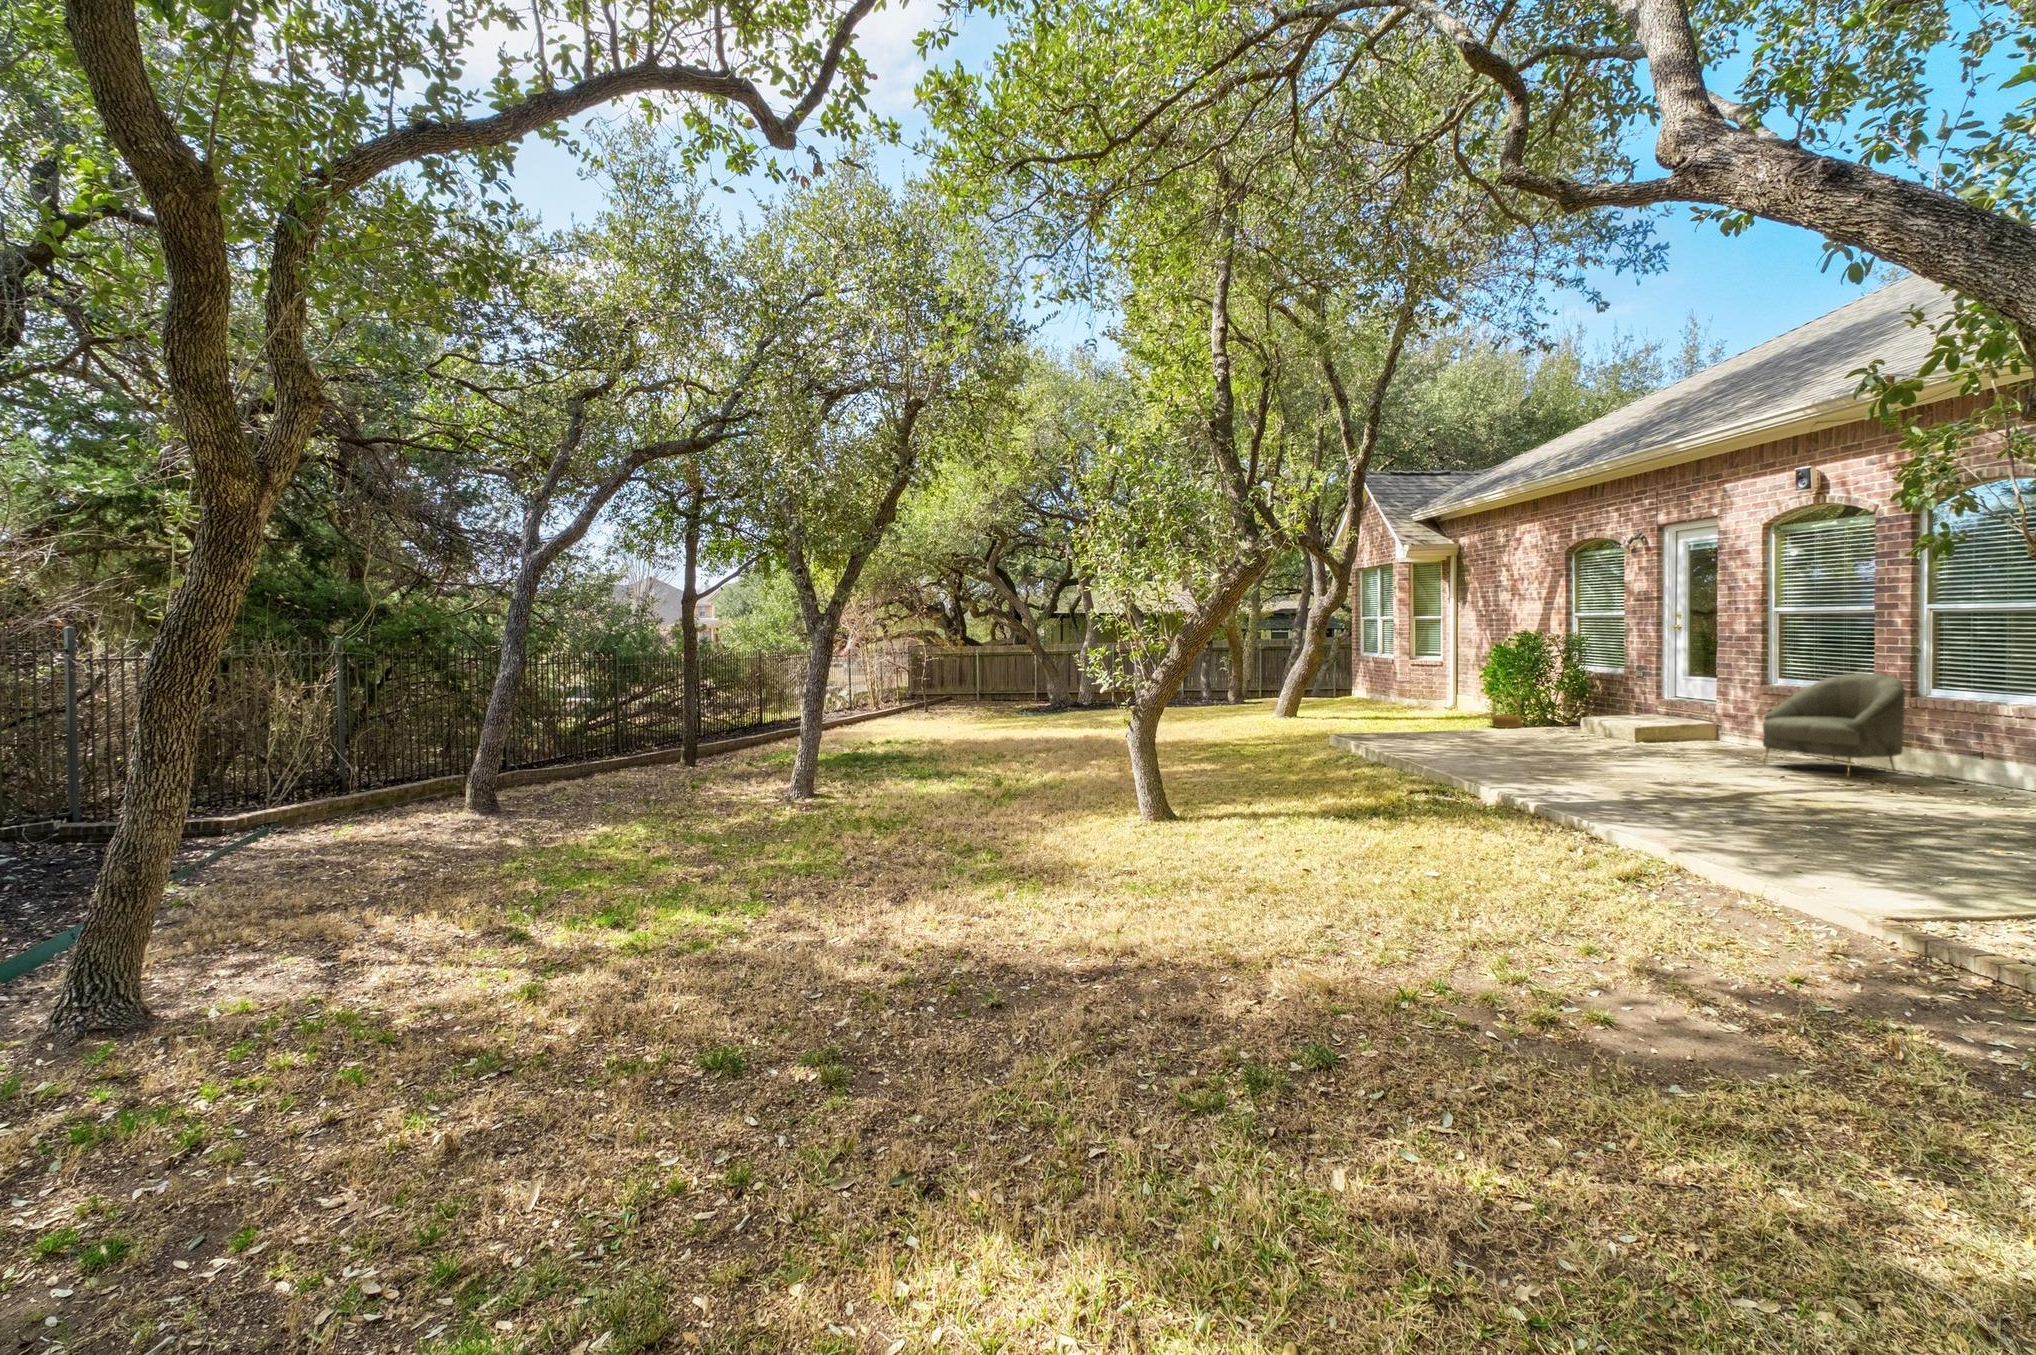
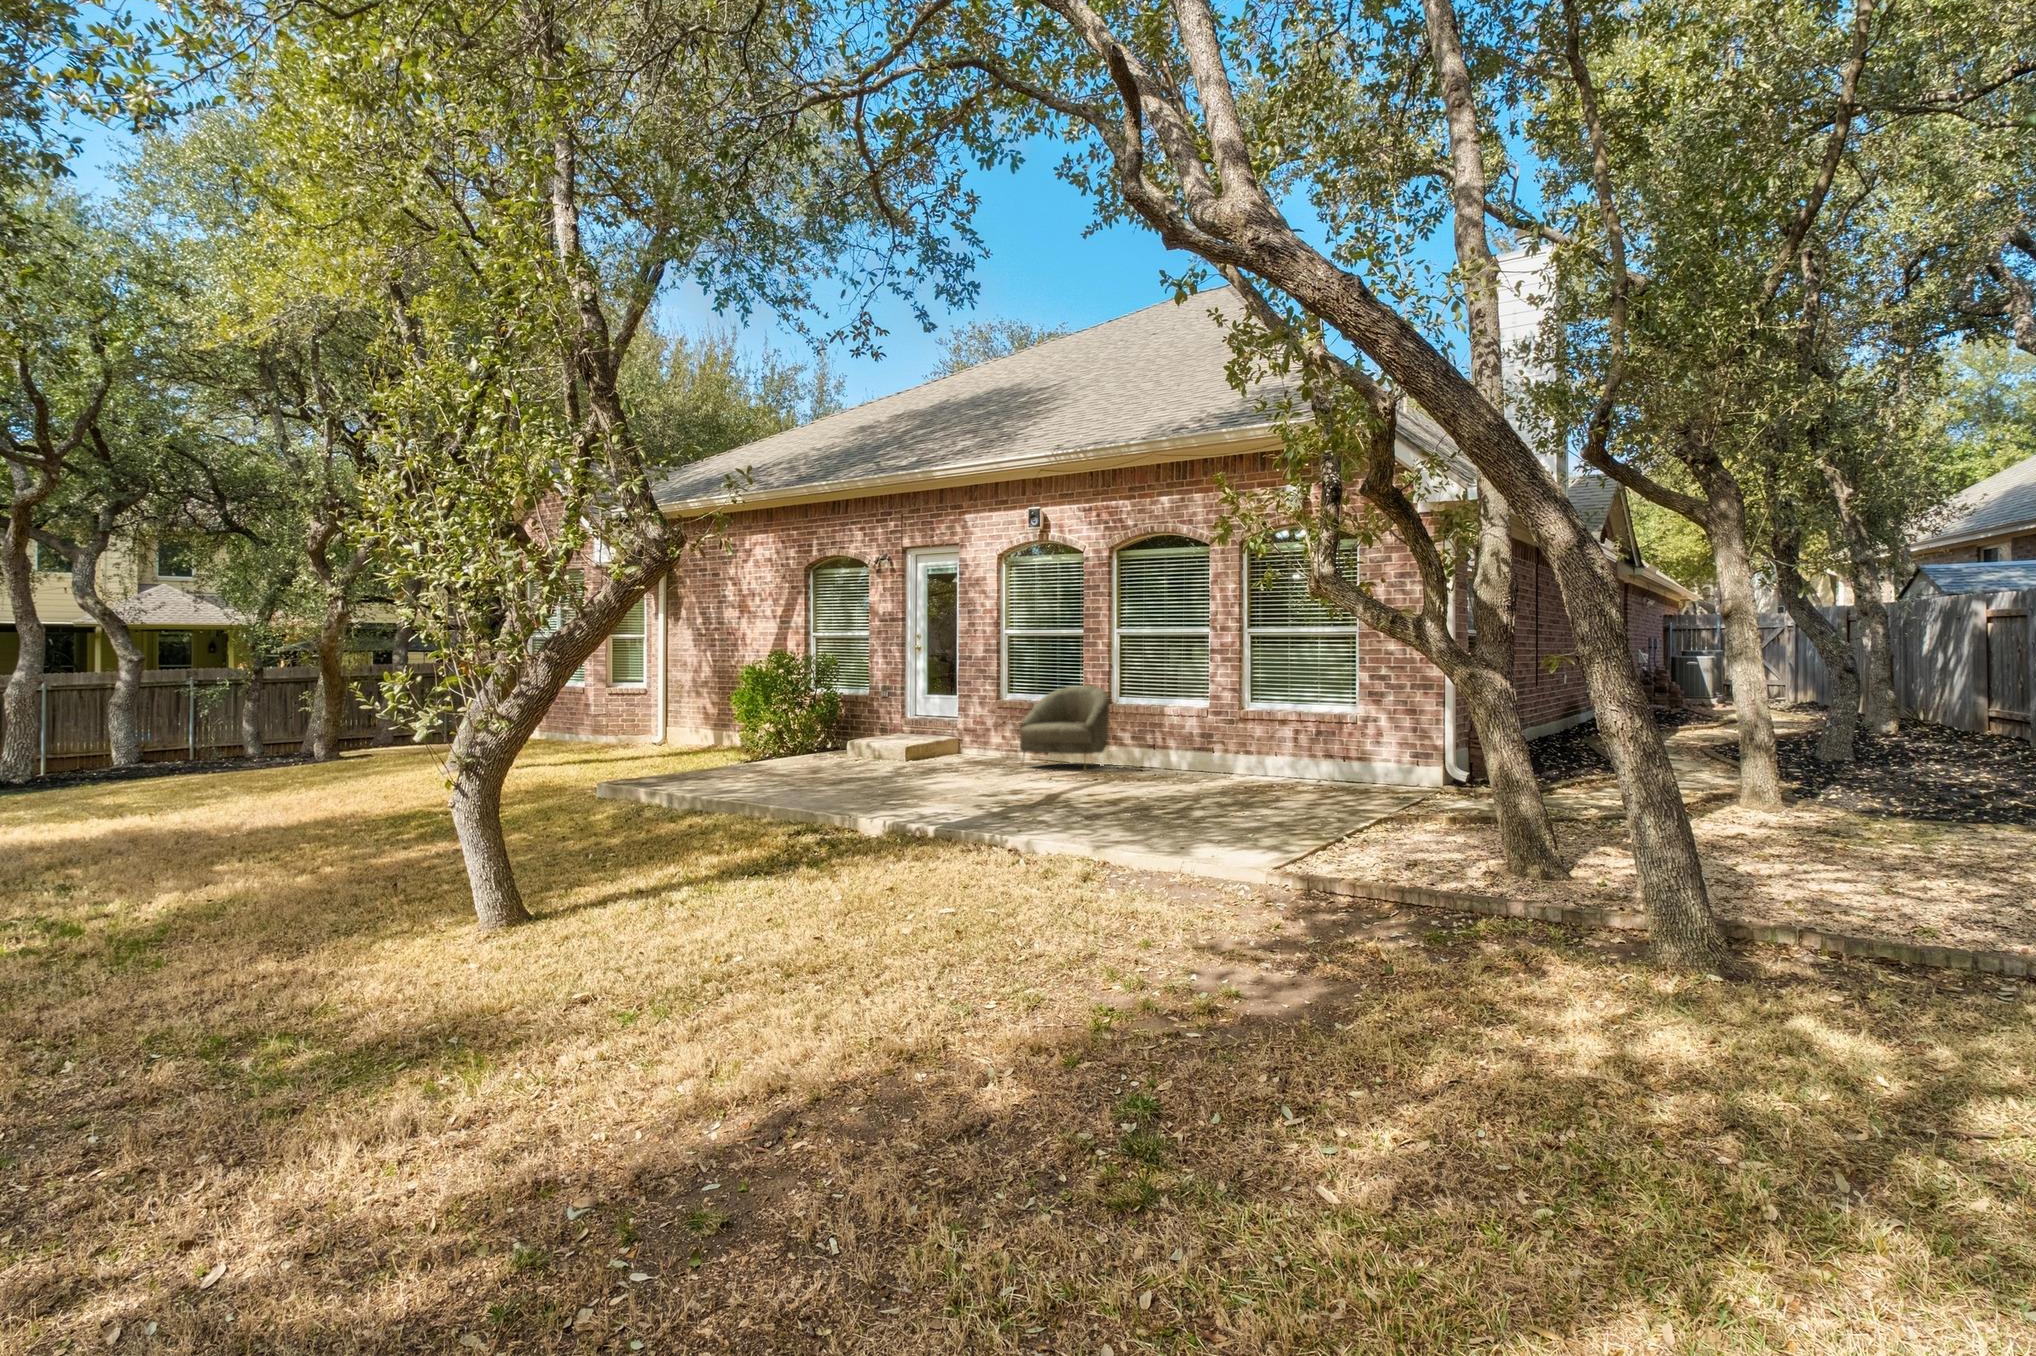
woven basket: present [1492,698,1521,728] -> none [751,724,782,757]

